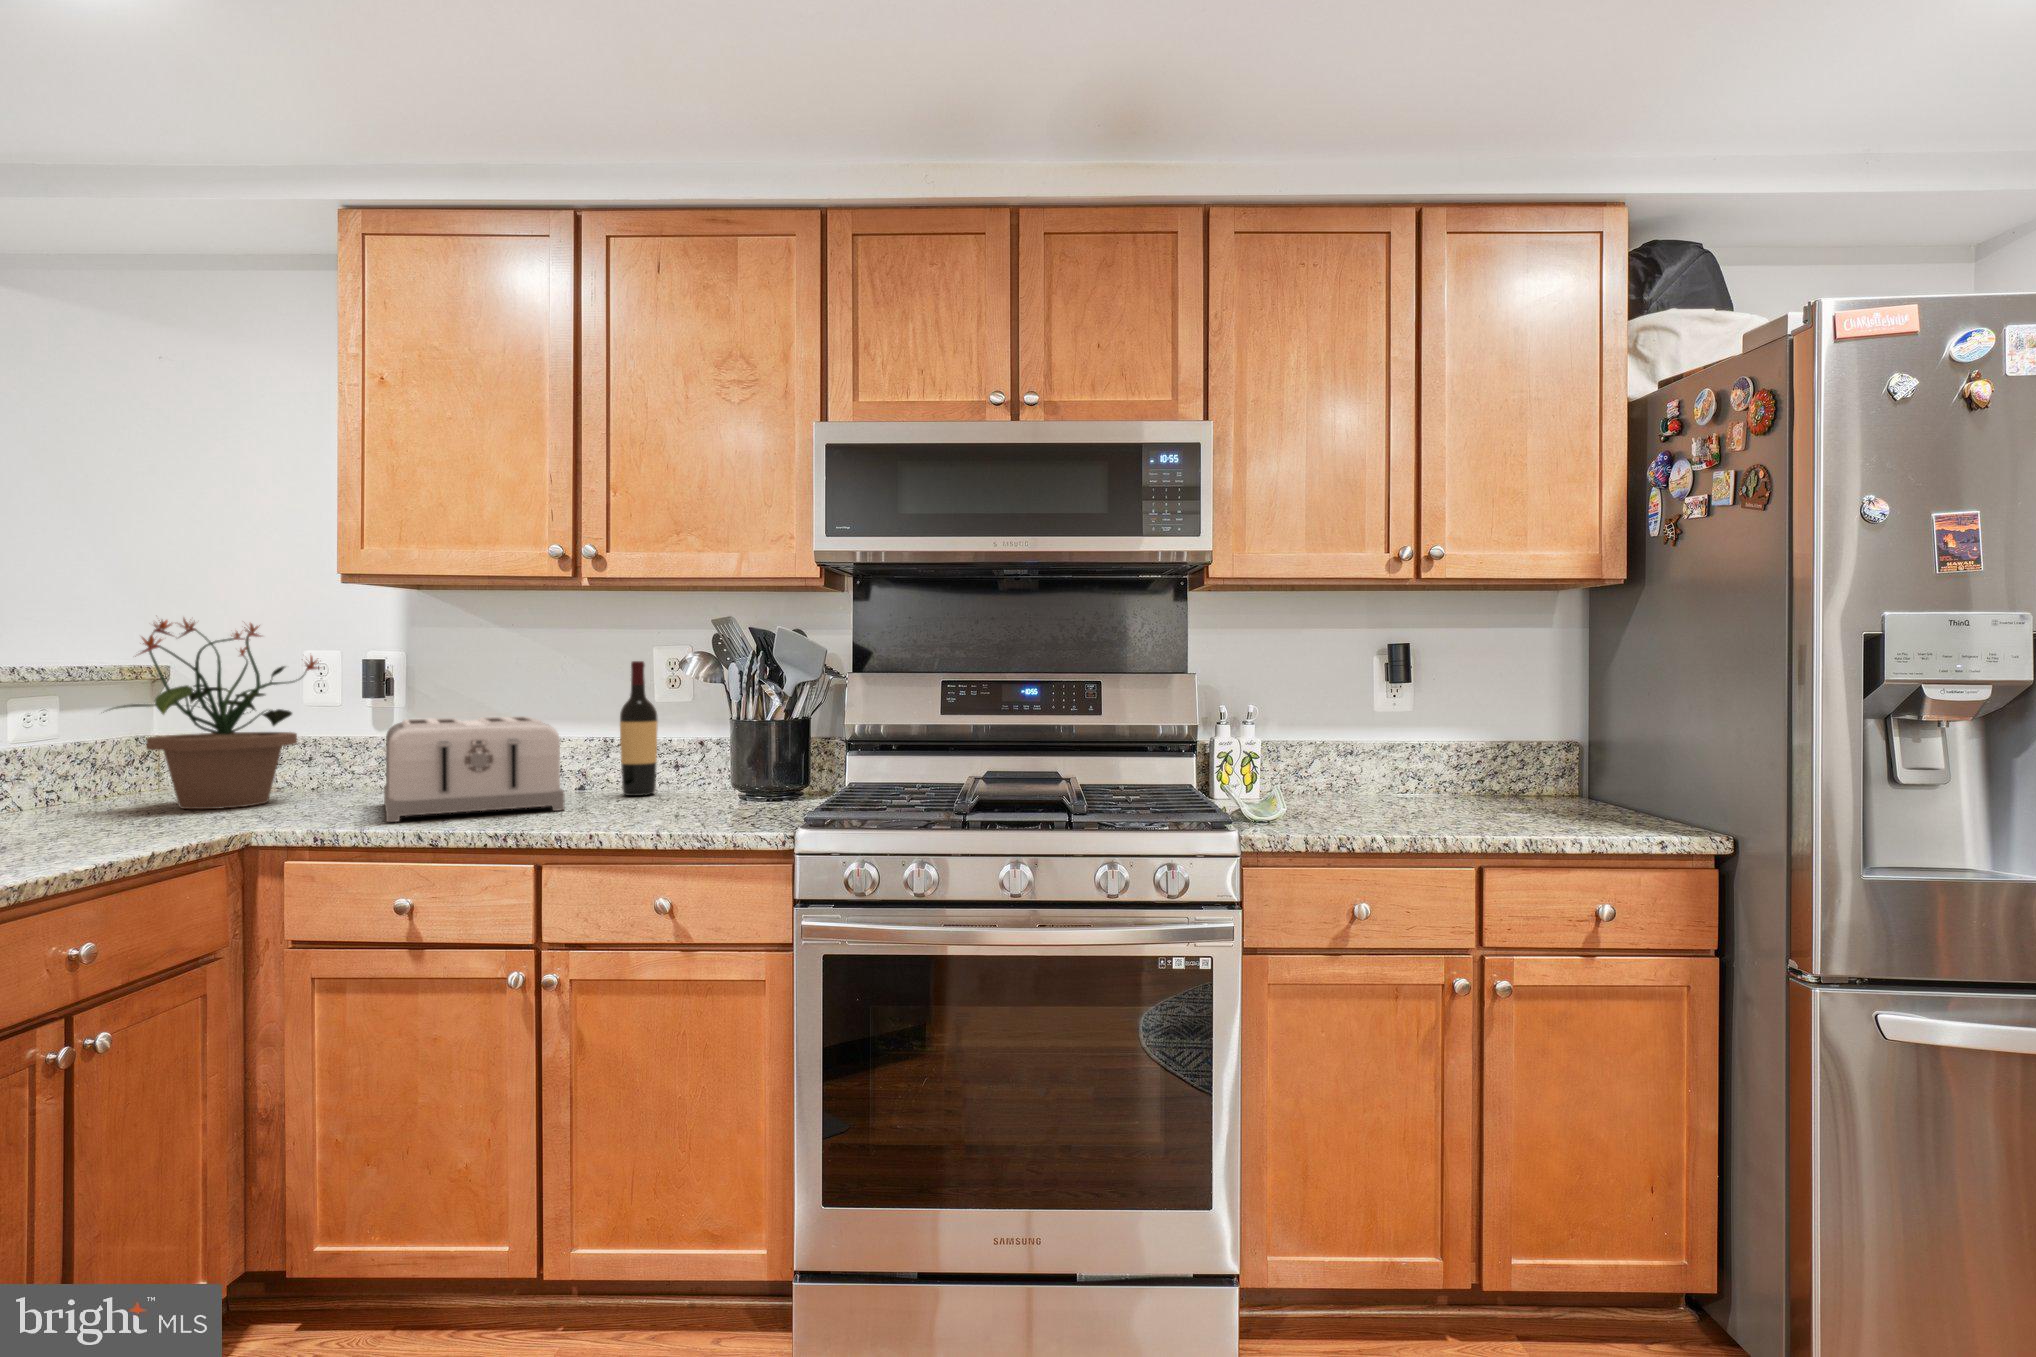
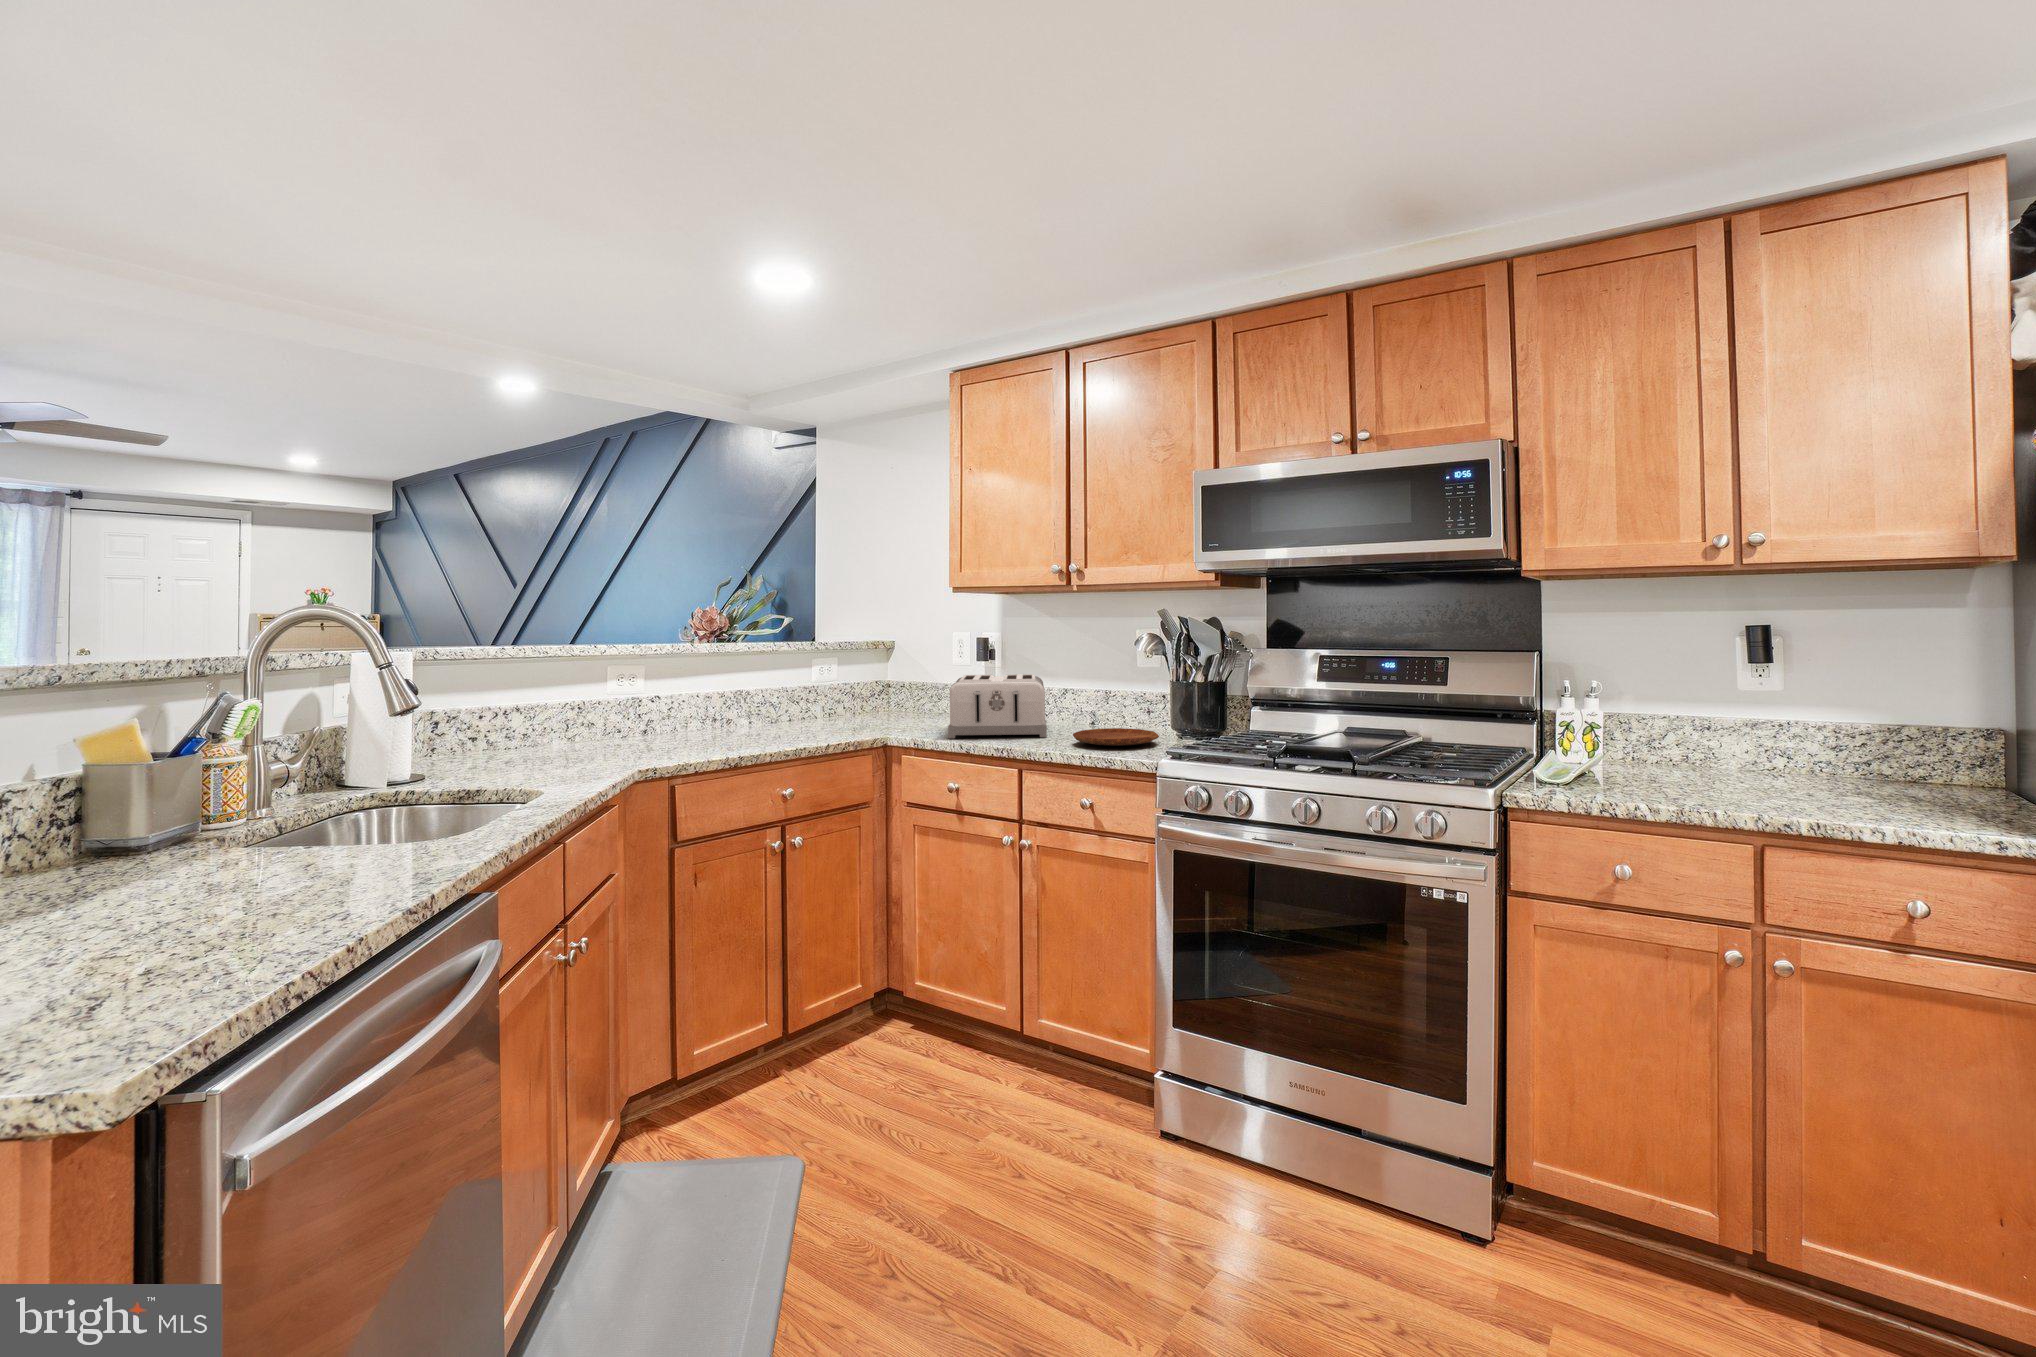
potted plant: present [112,619,319,809] -> none [824,611,928,724]
wine bottle: present [620,661,658,796] -> none [1088,638,1112,730]
tray: none [618,789,753,815] -> present [1073,728,1159,746]

